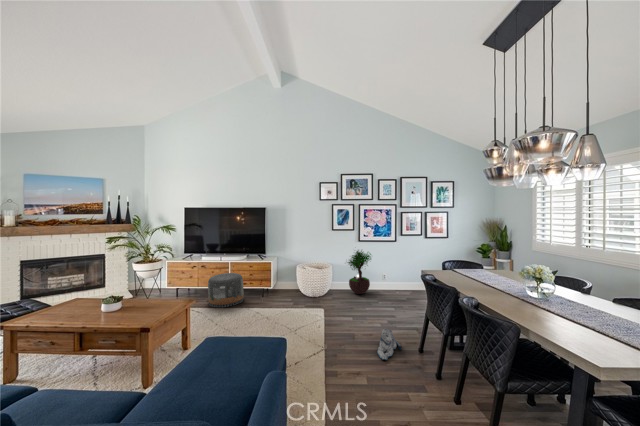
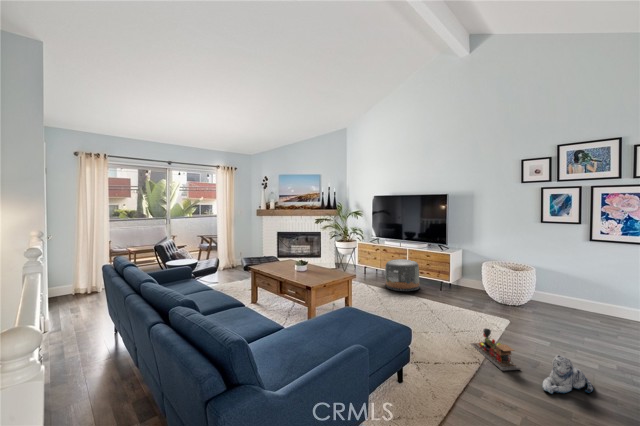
potted tree: present [348,250,371,294] -> none [554,247,609,316]
toy train: none [317,323,360,355] -> present [471,329,521,371]

